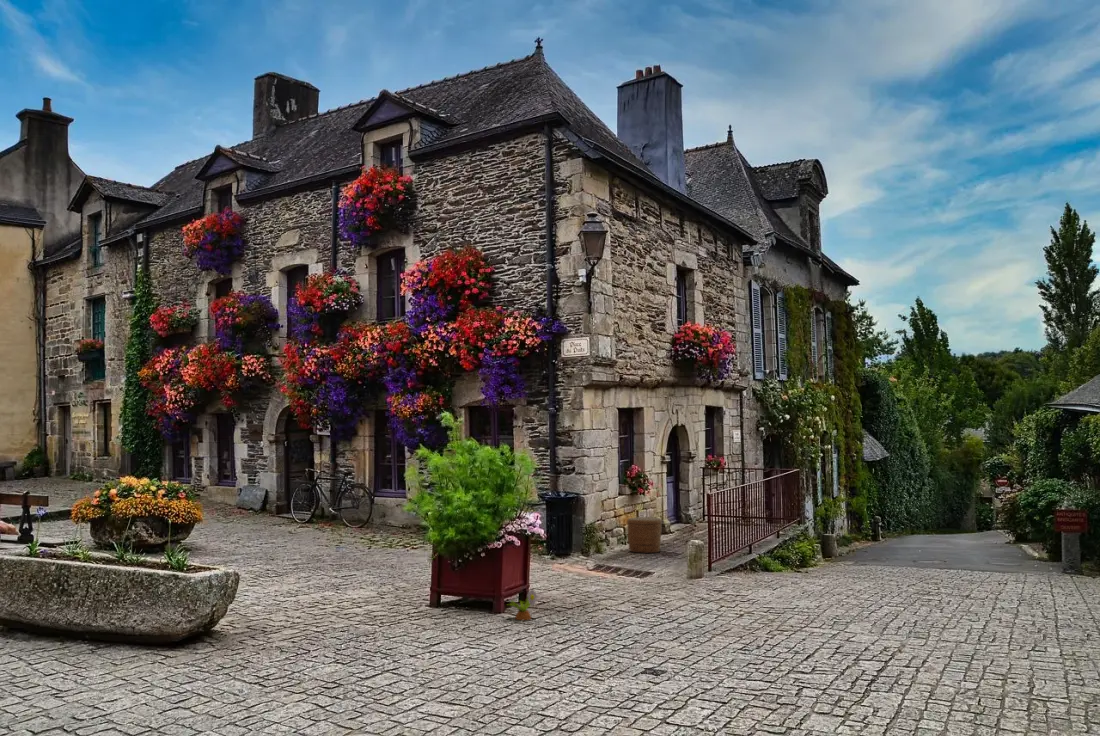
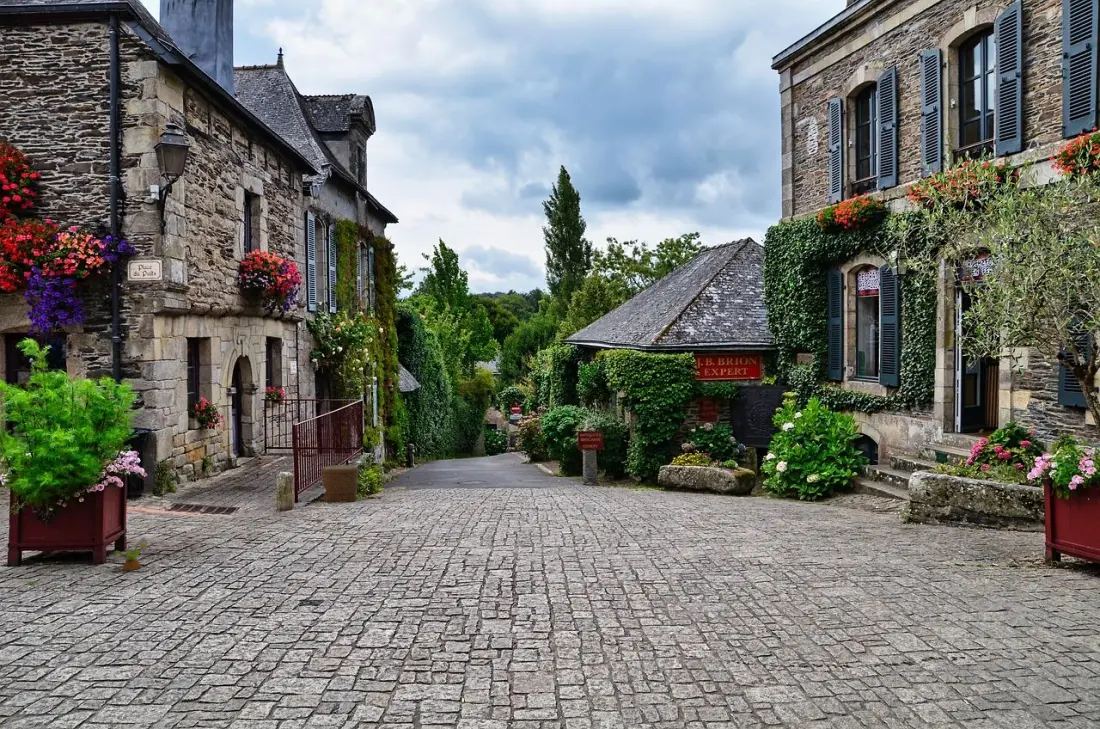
woven basket: present [627,517,662,553] -> present [322,465,358,503]

